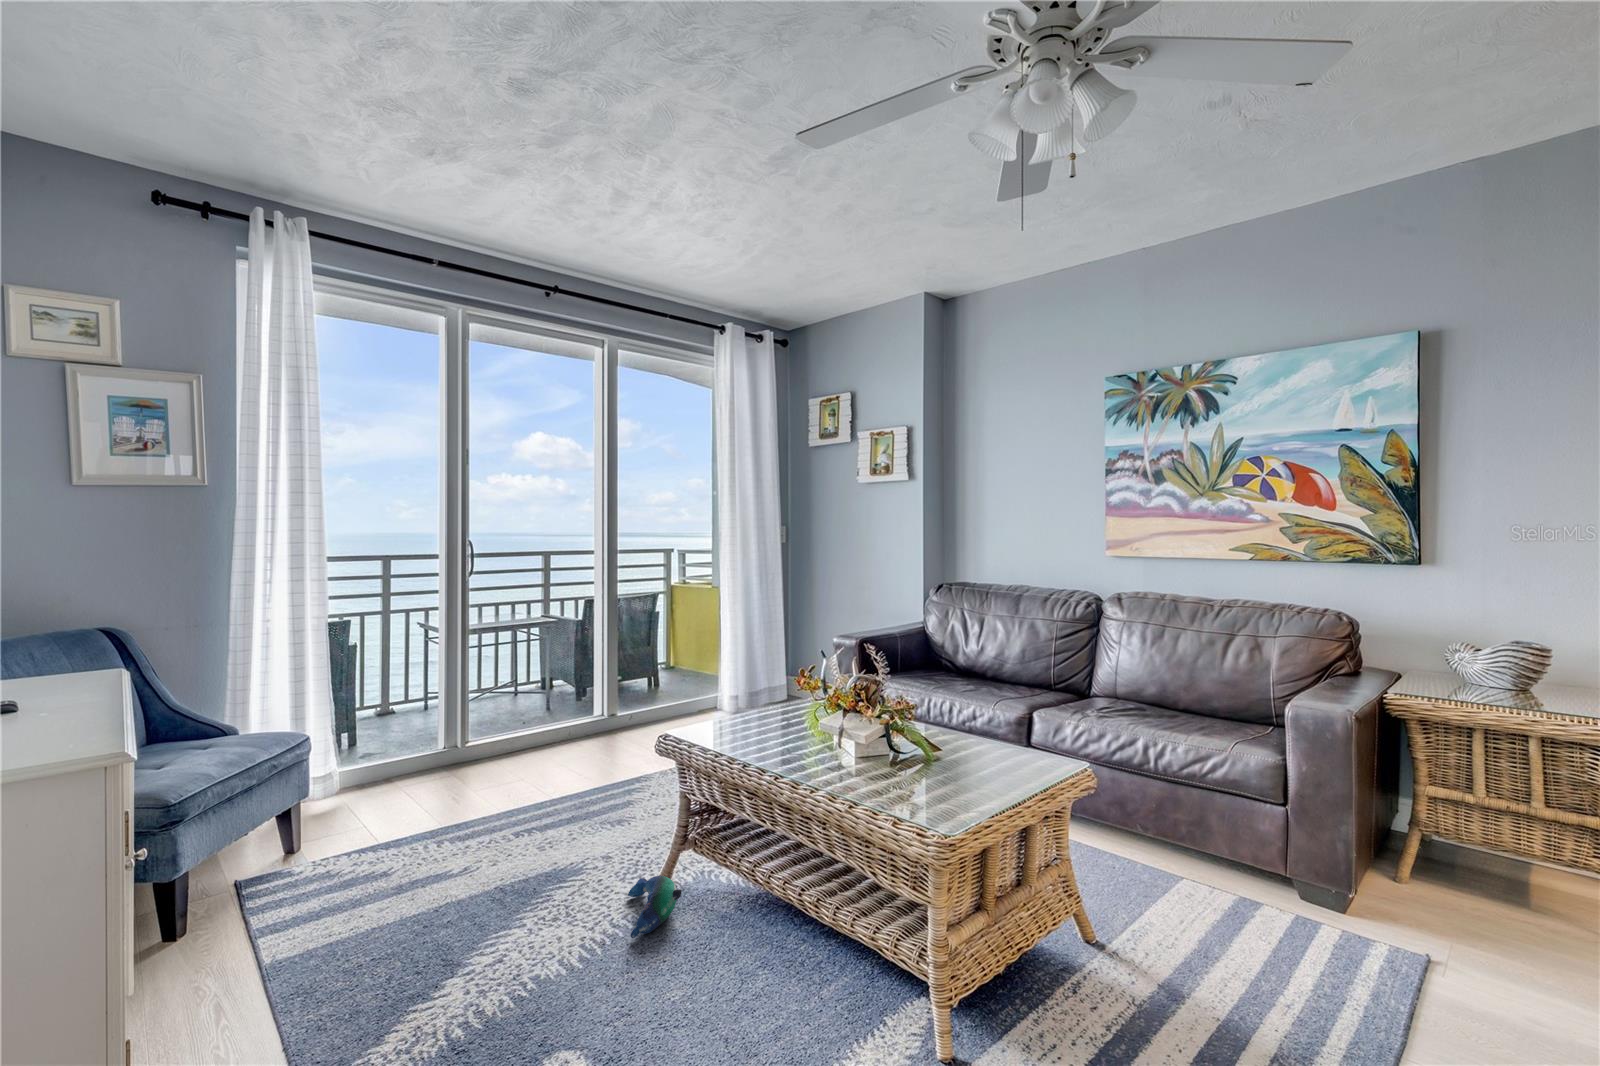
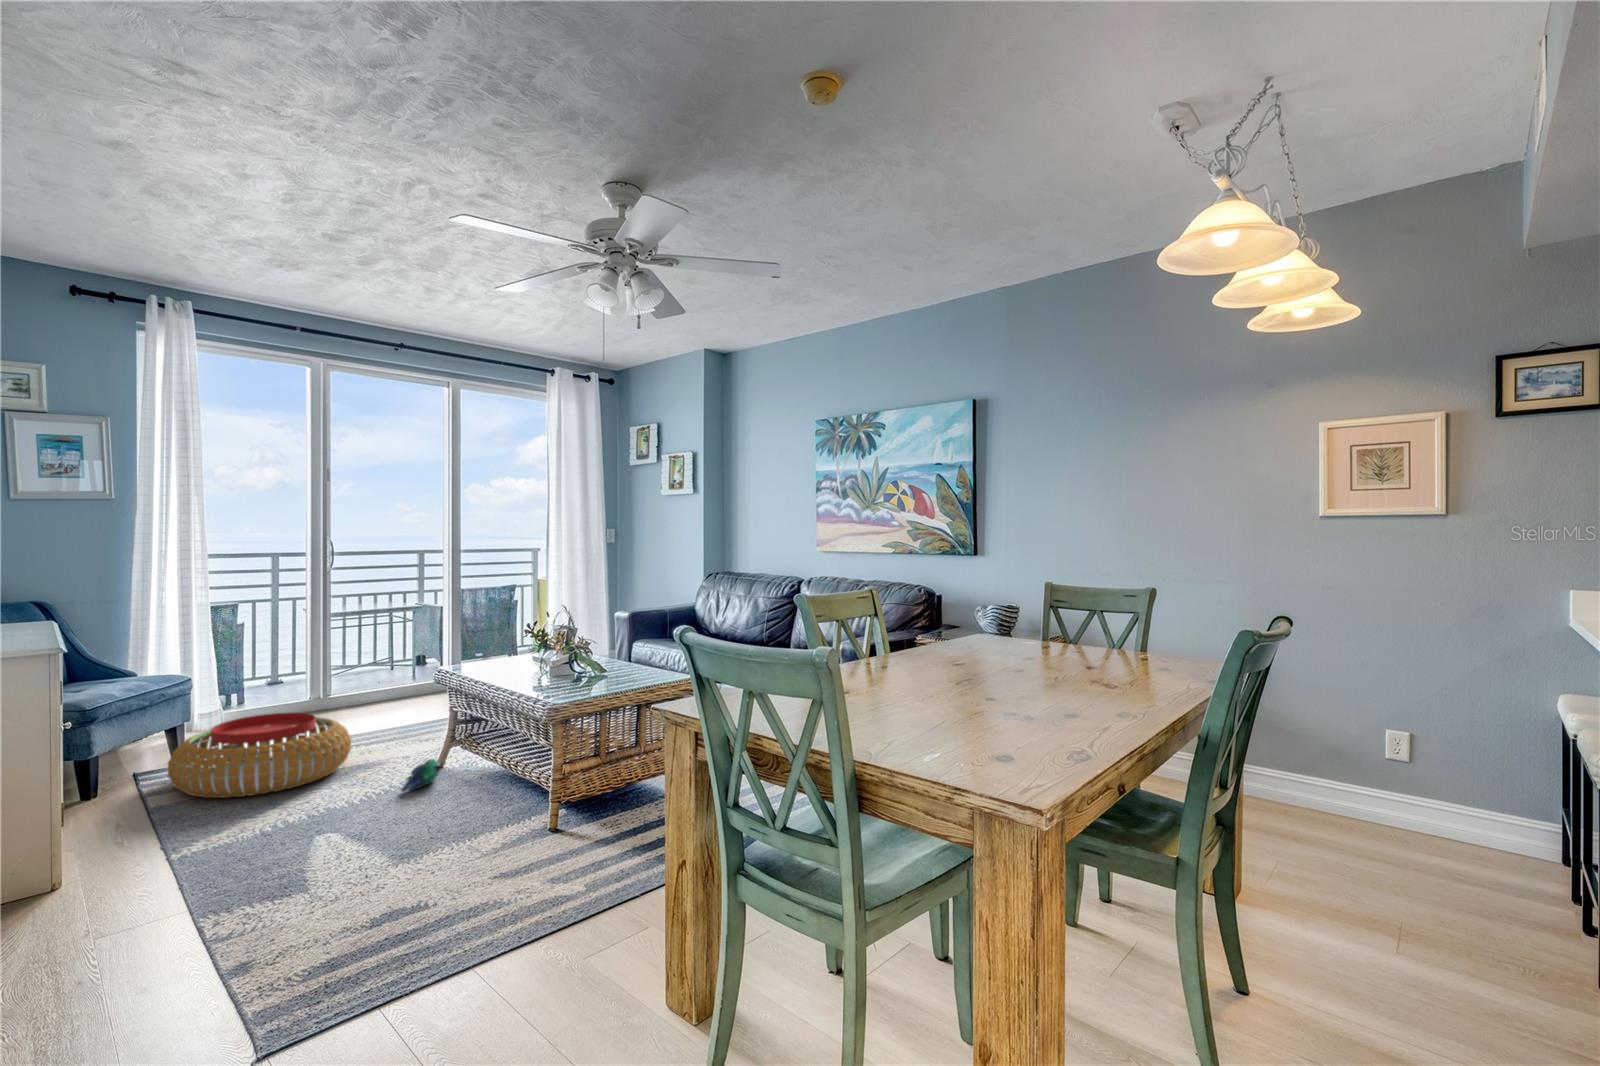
pouf: none [284,791,535,945] -> present [168,713,351,798]

